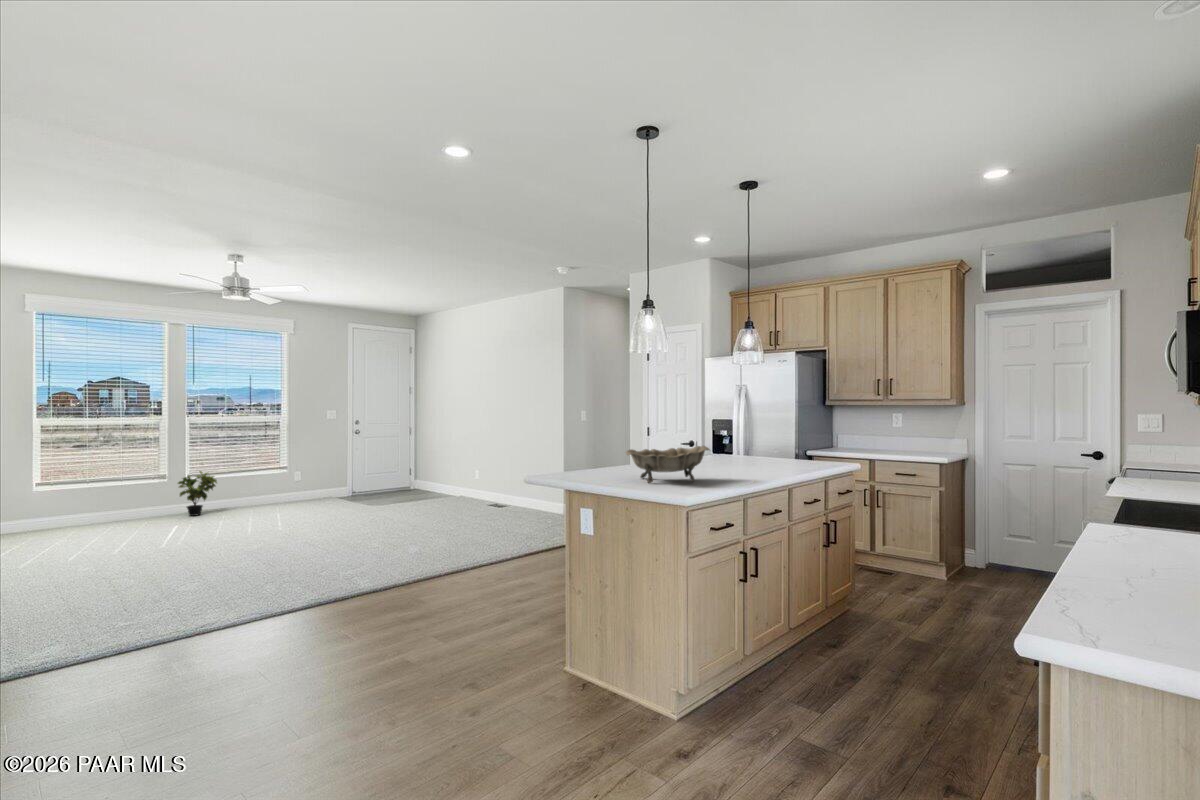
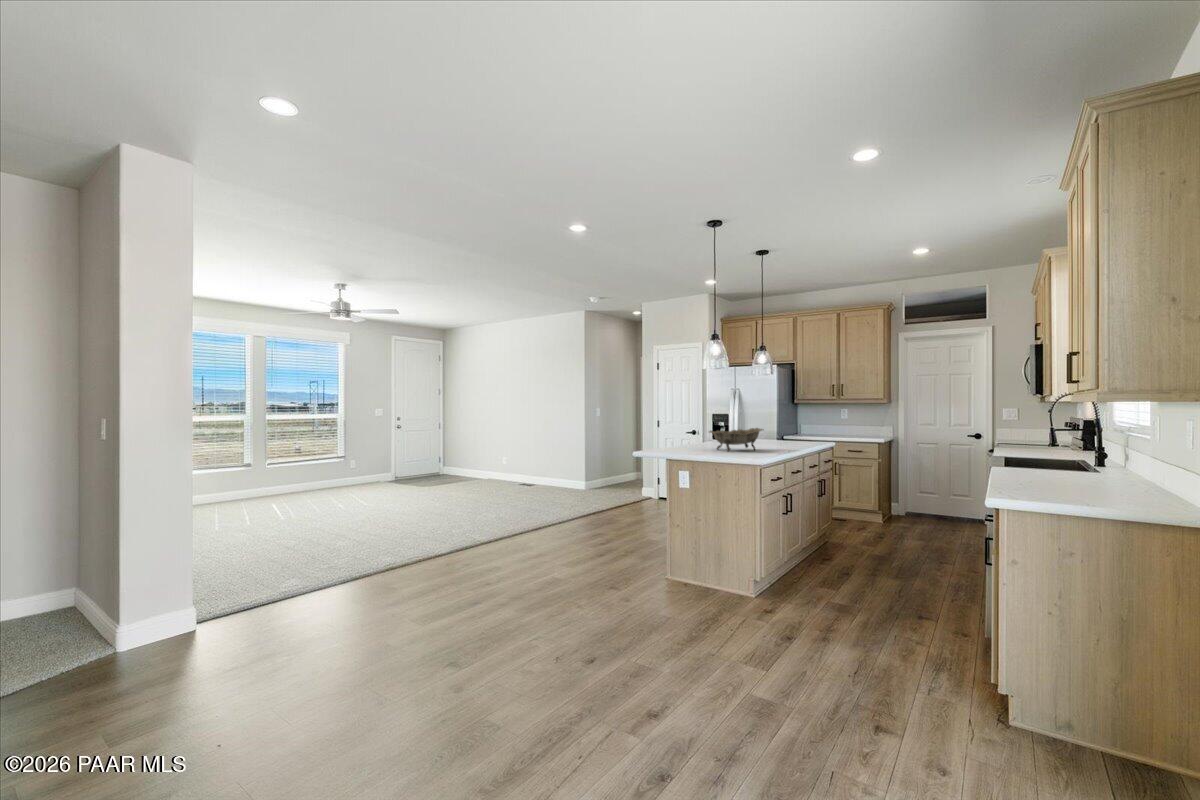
potted plant: present [178,471,217,516] -> none [262,460,296,498]

